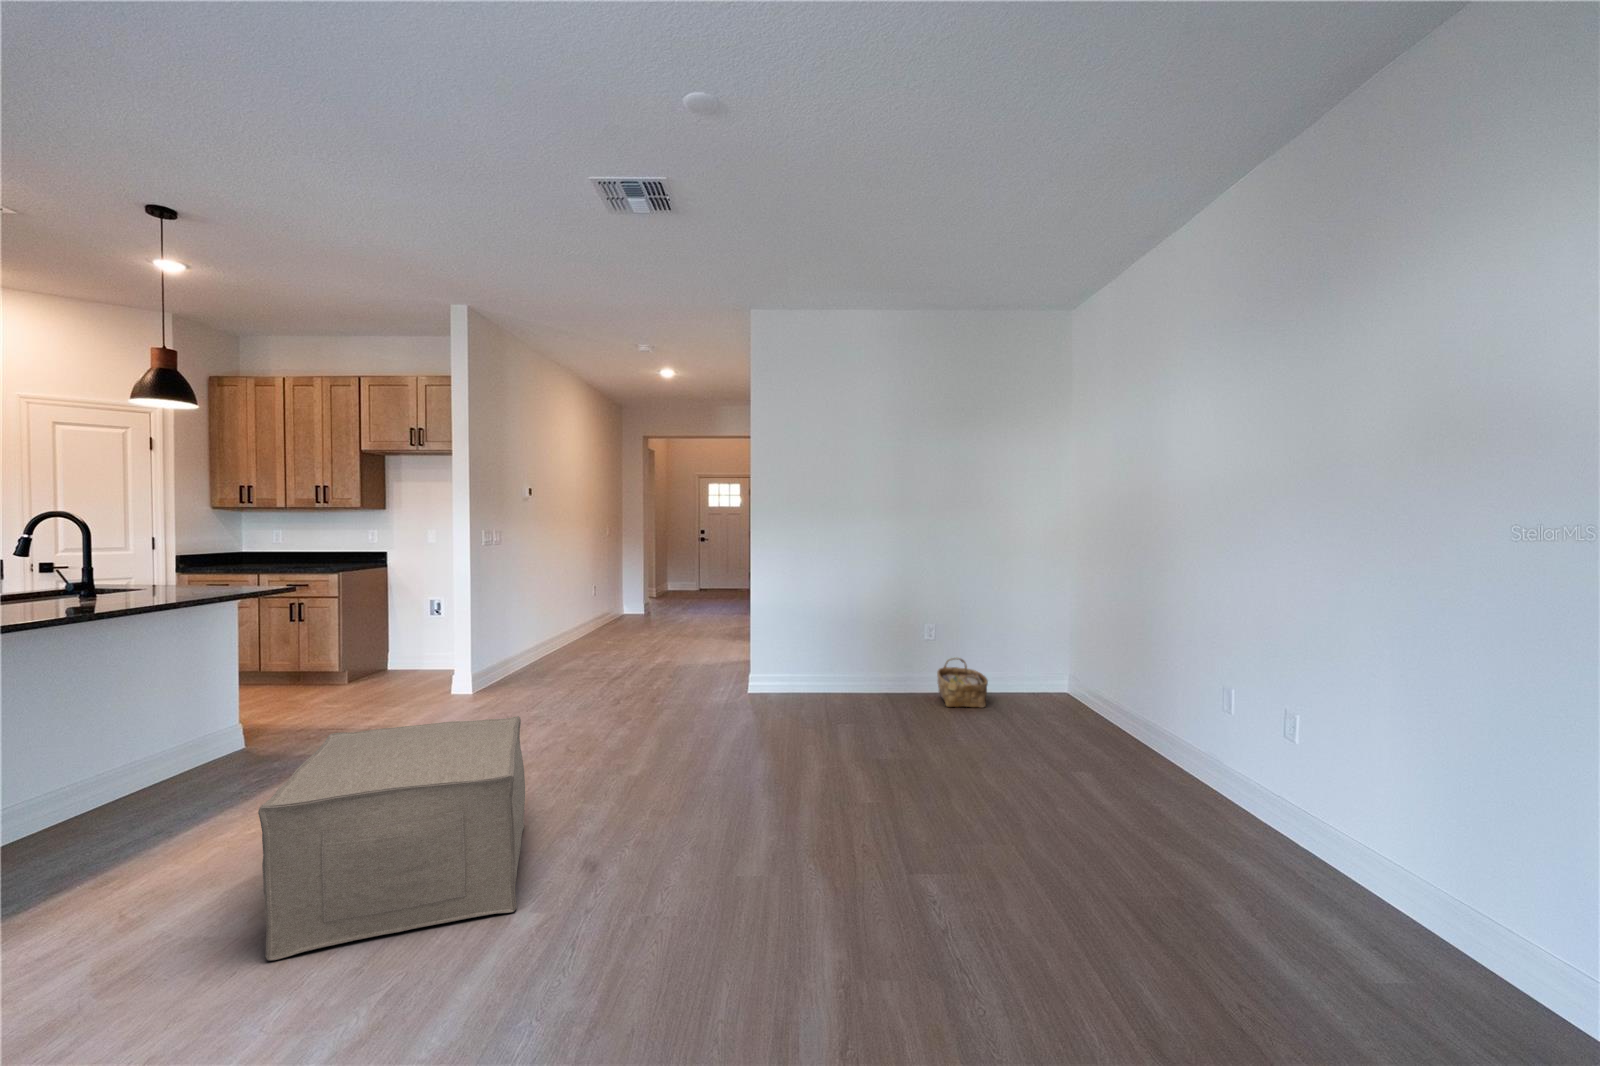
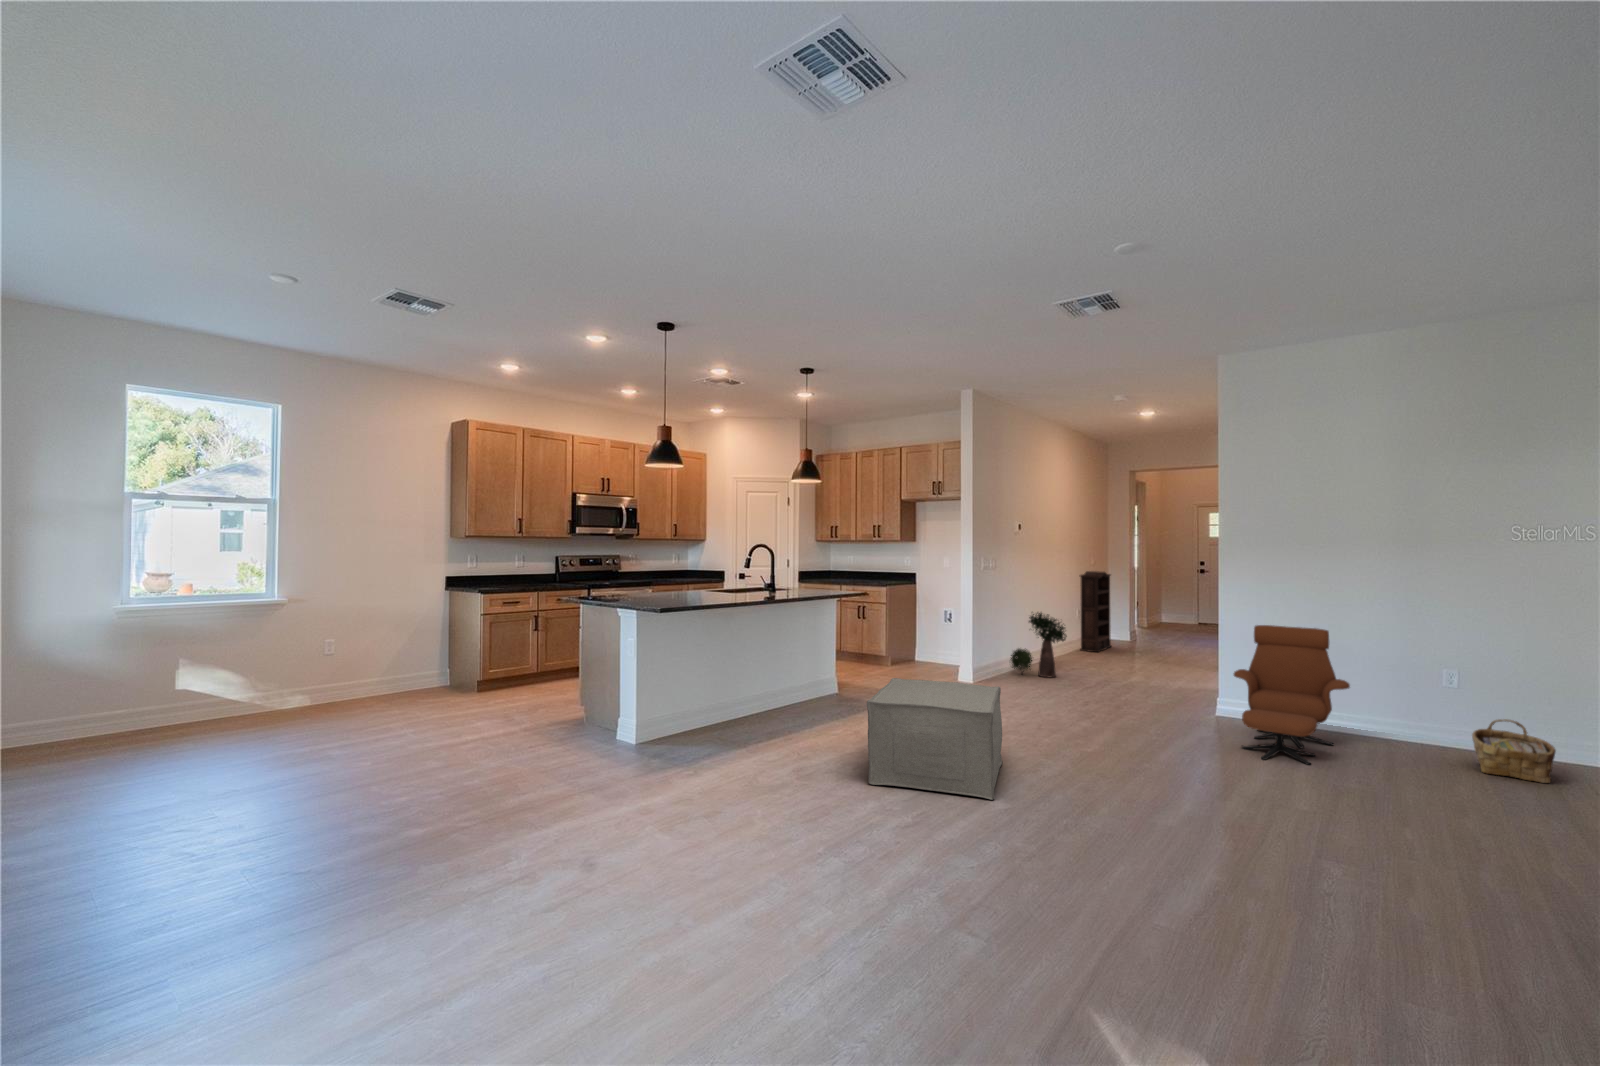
bookshelf: none [598,543,629,629] -> present [1080,571,1111,652]
potted plant: none [522,593,591,670] -> present [1010,612,1067,678]
lounge chair: none [765,593,858,734] -> present [1234,625,1350,765]

